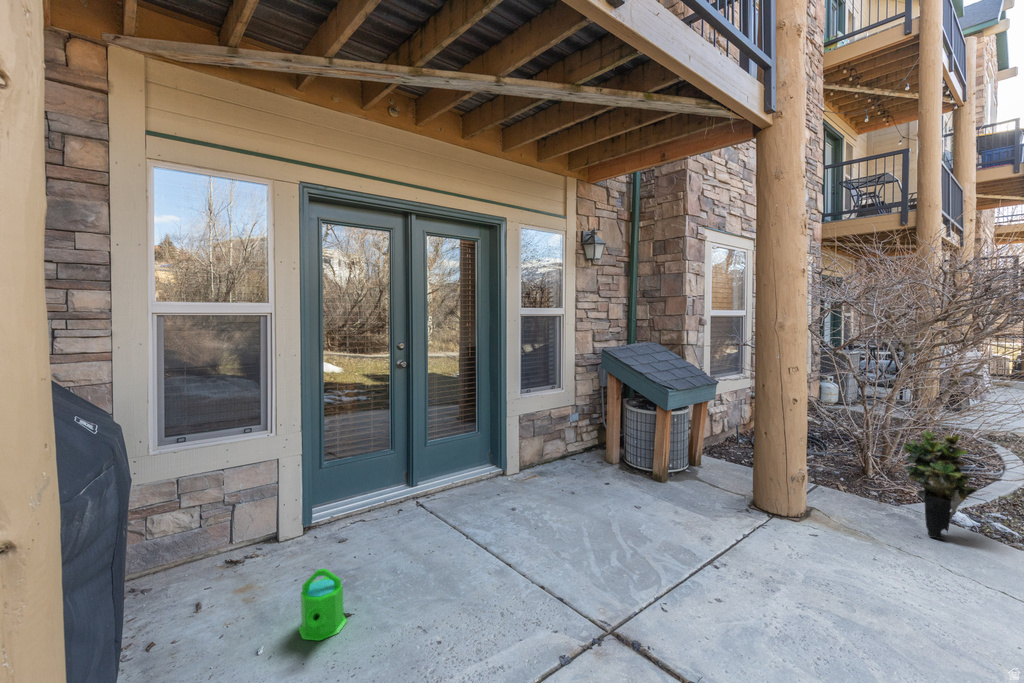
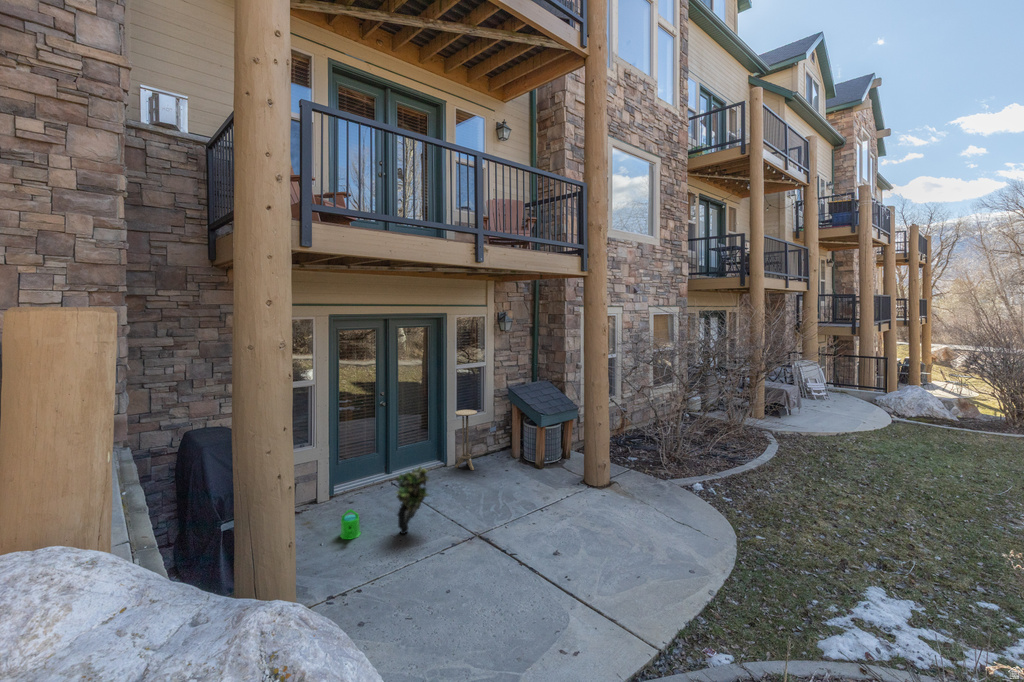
side table: none [519,382,556,481] -> present [455,410,477,470]
potted plant: present [902,431,978,540] -> present [396,467,429,534]

